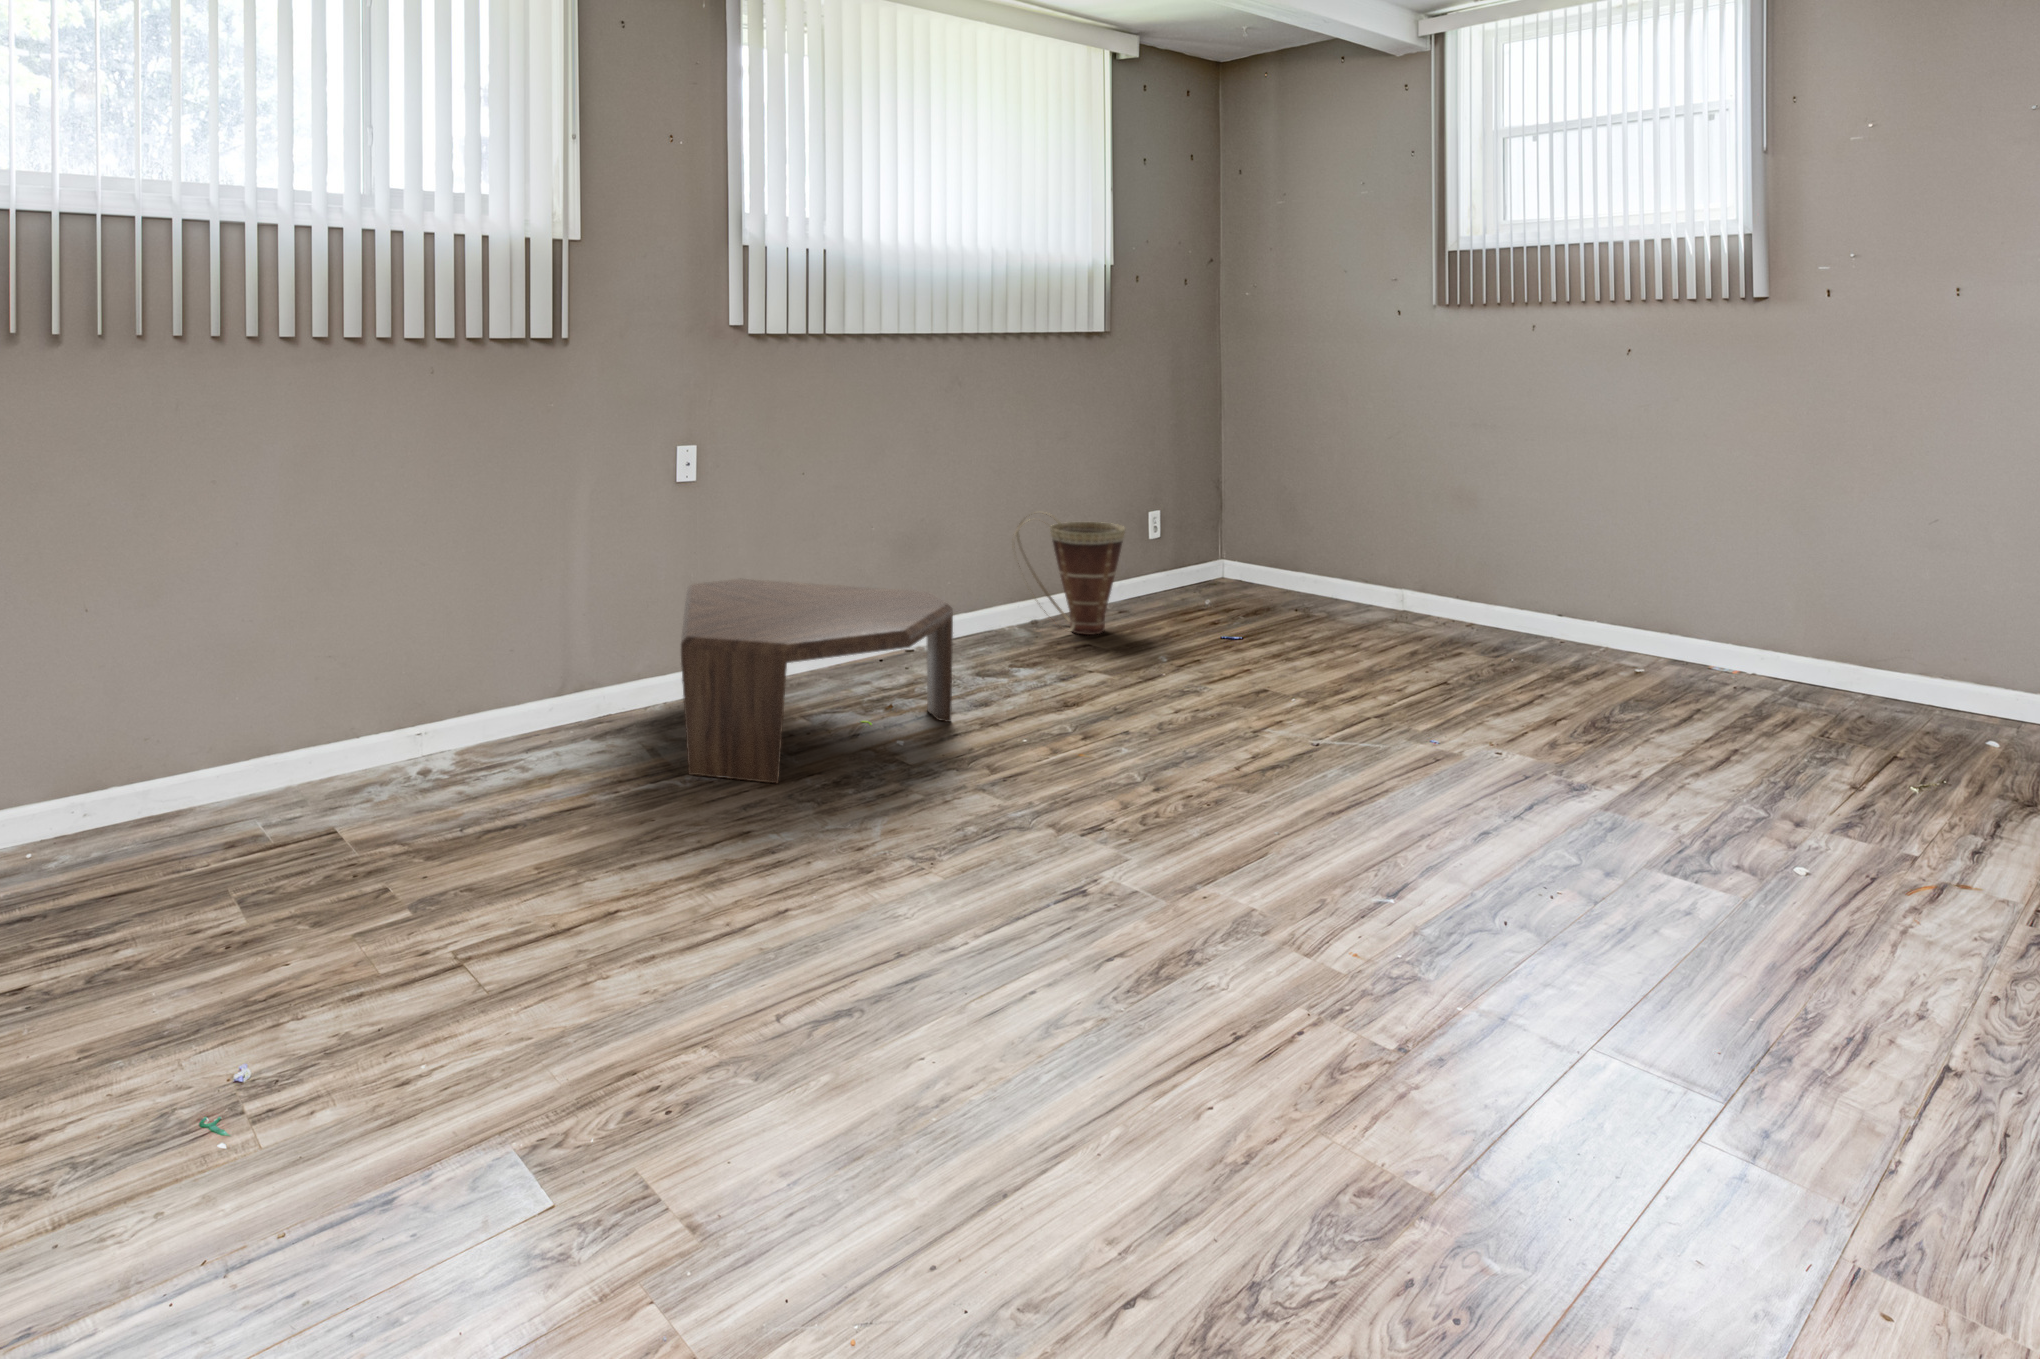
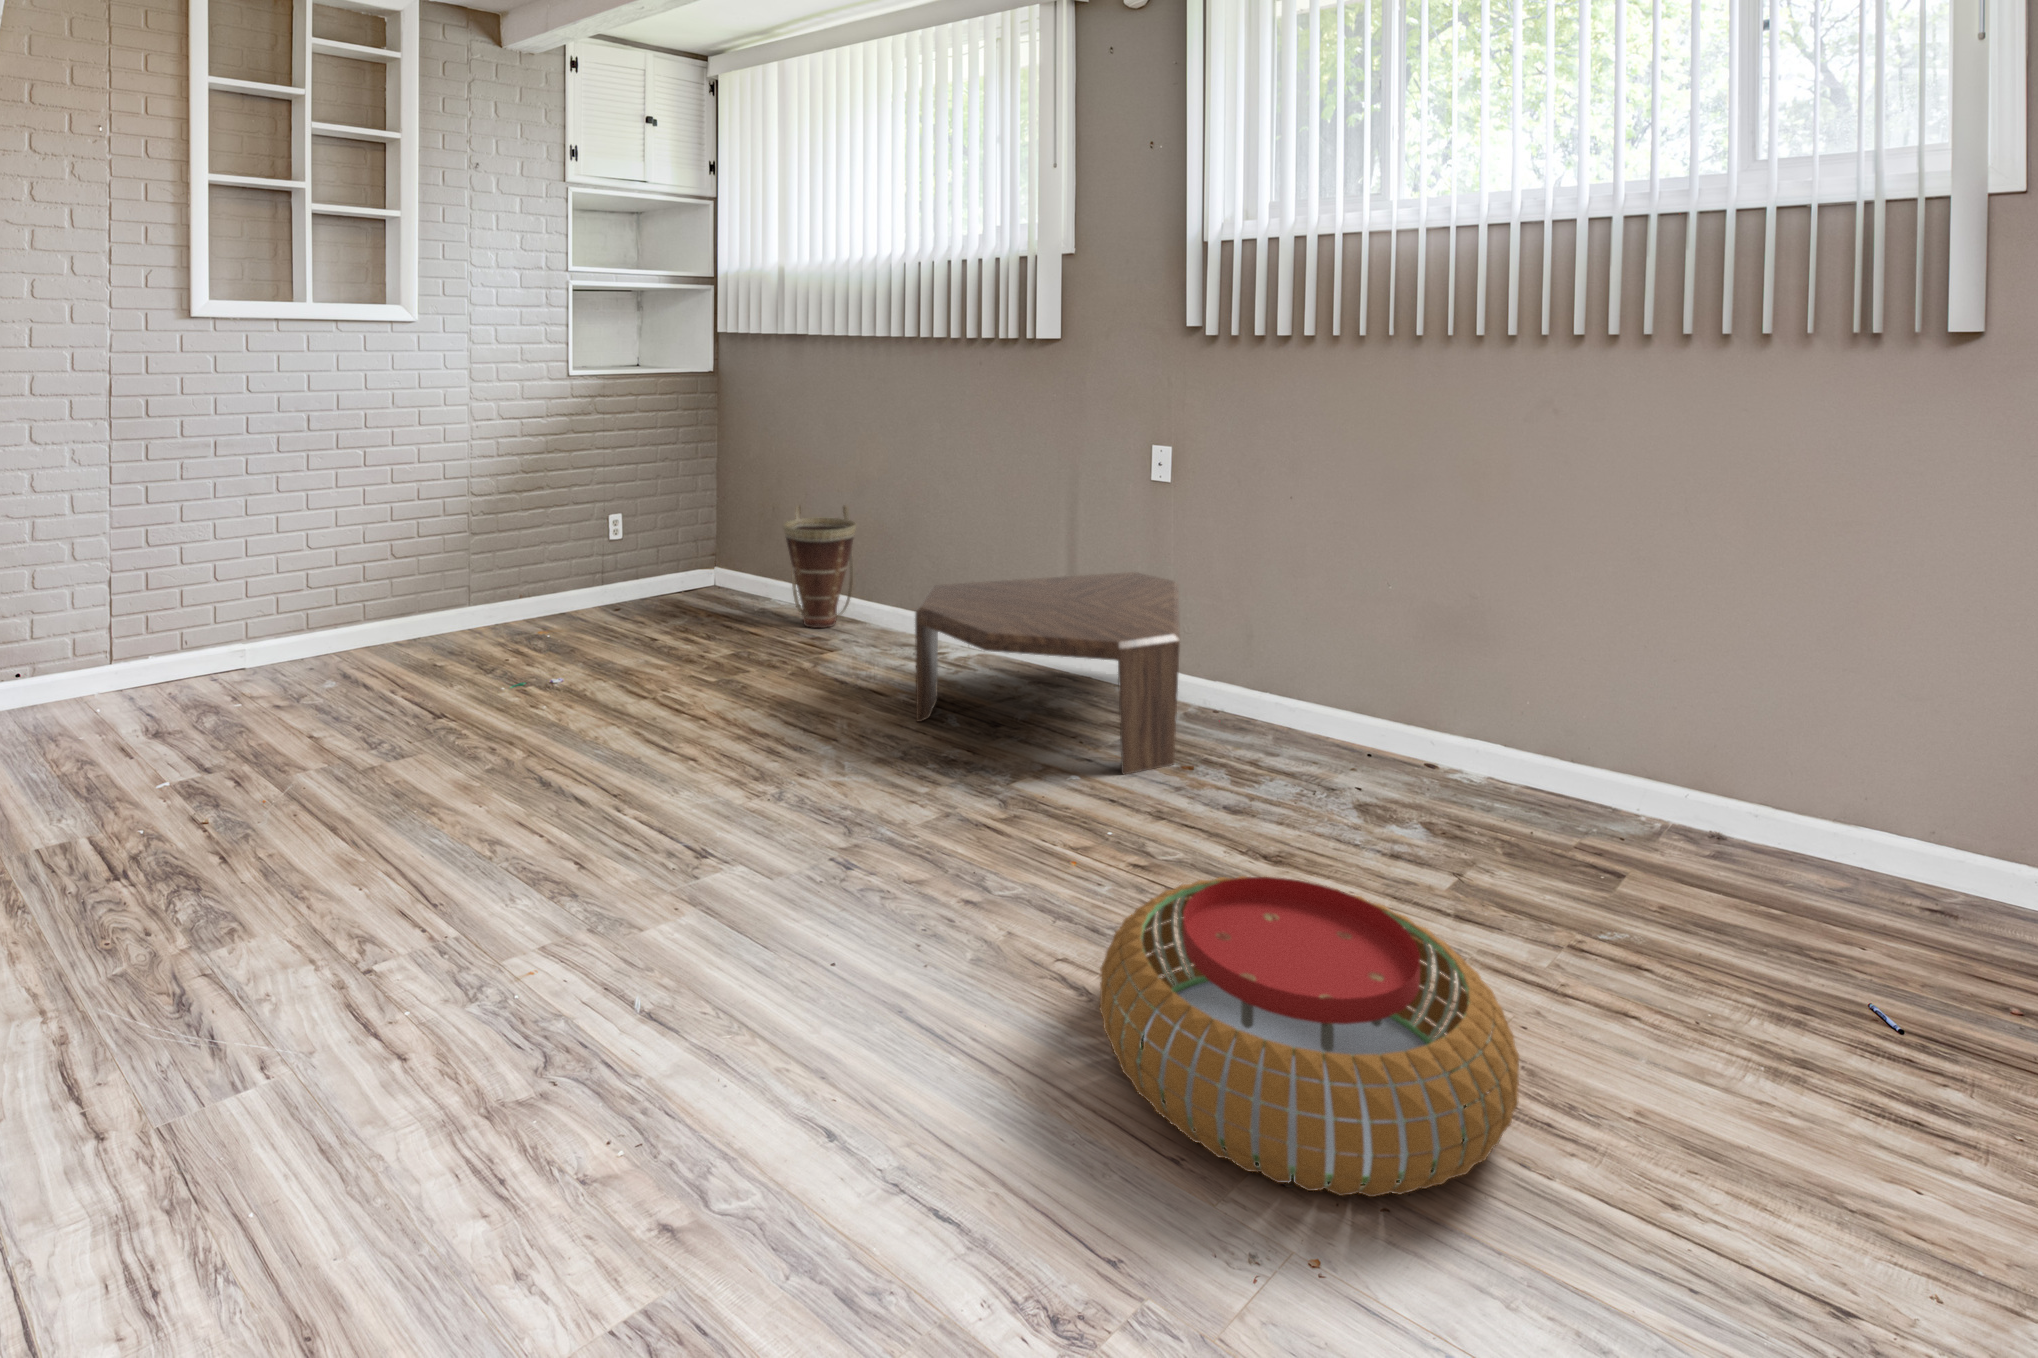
basket: present [1012,514,1125,635] -> present [783,505,856,628]
pouf: none [1251,634,1476,755] -> present [1100,876,1519,1197]

